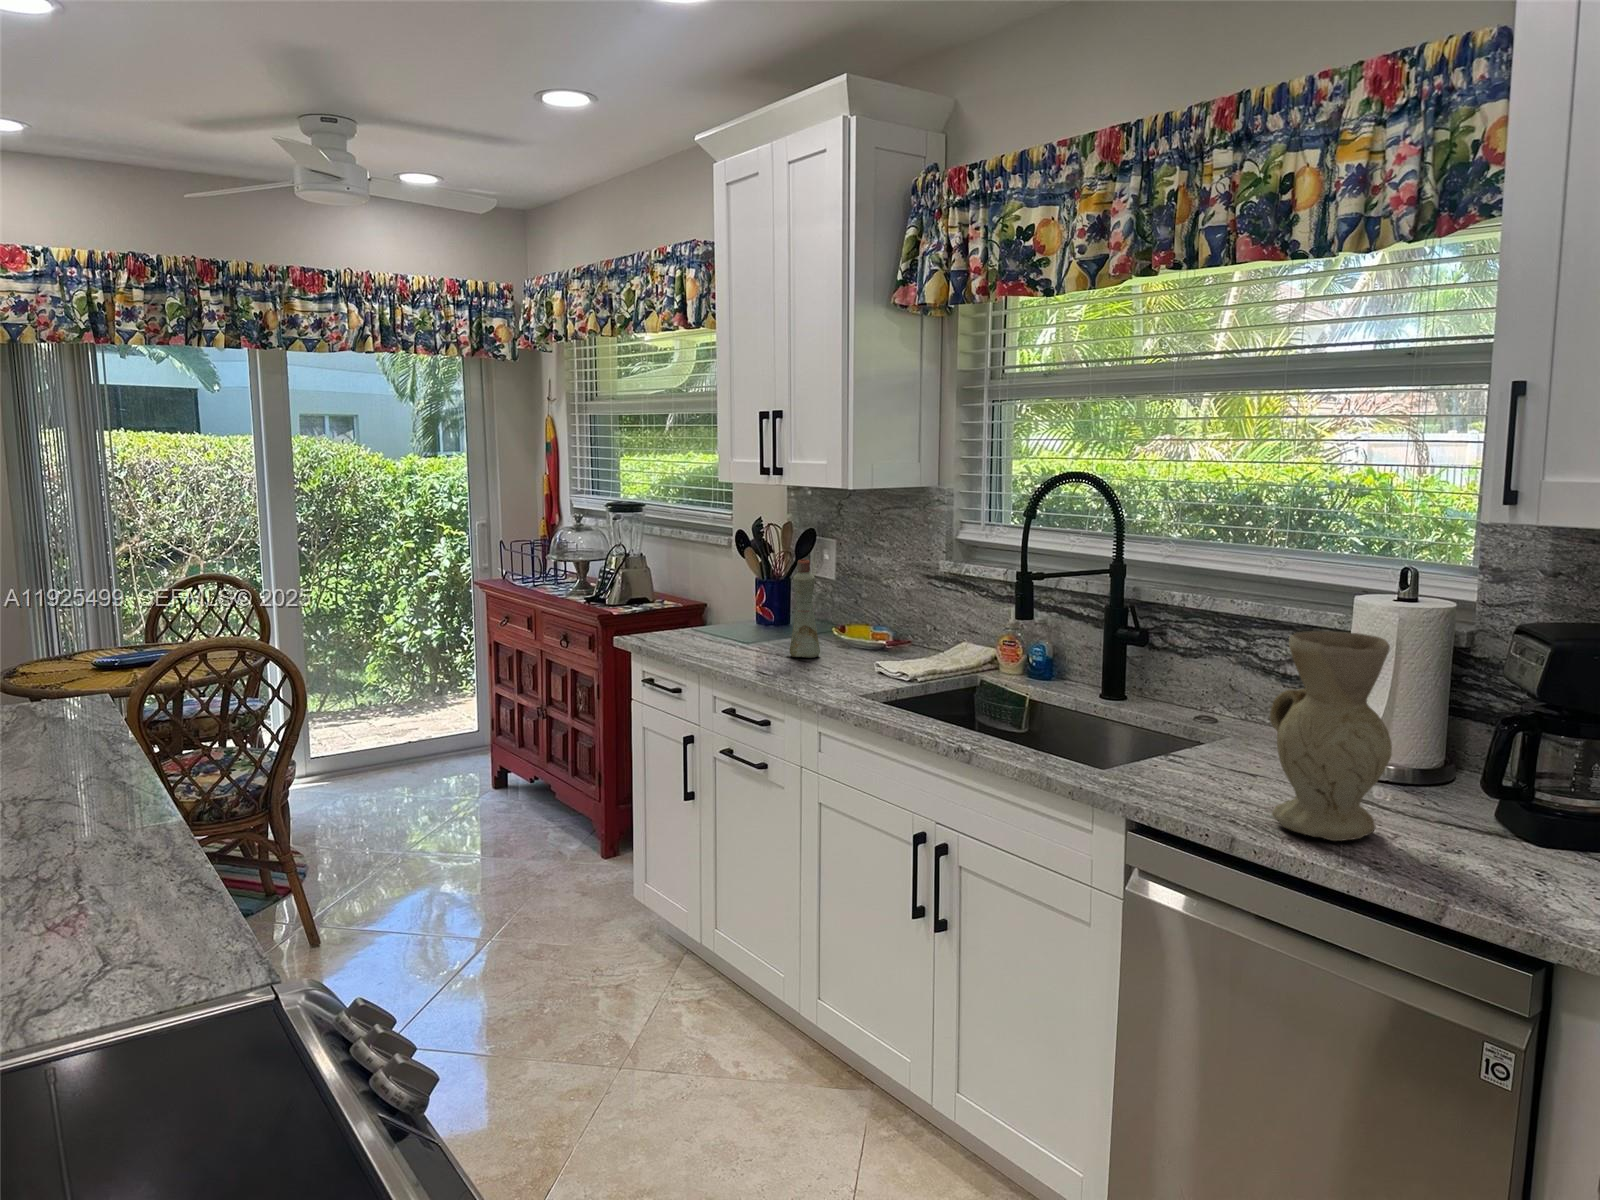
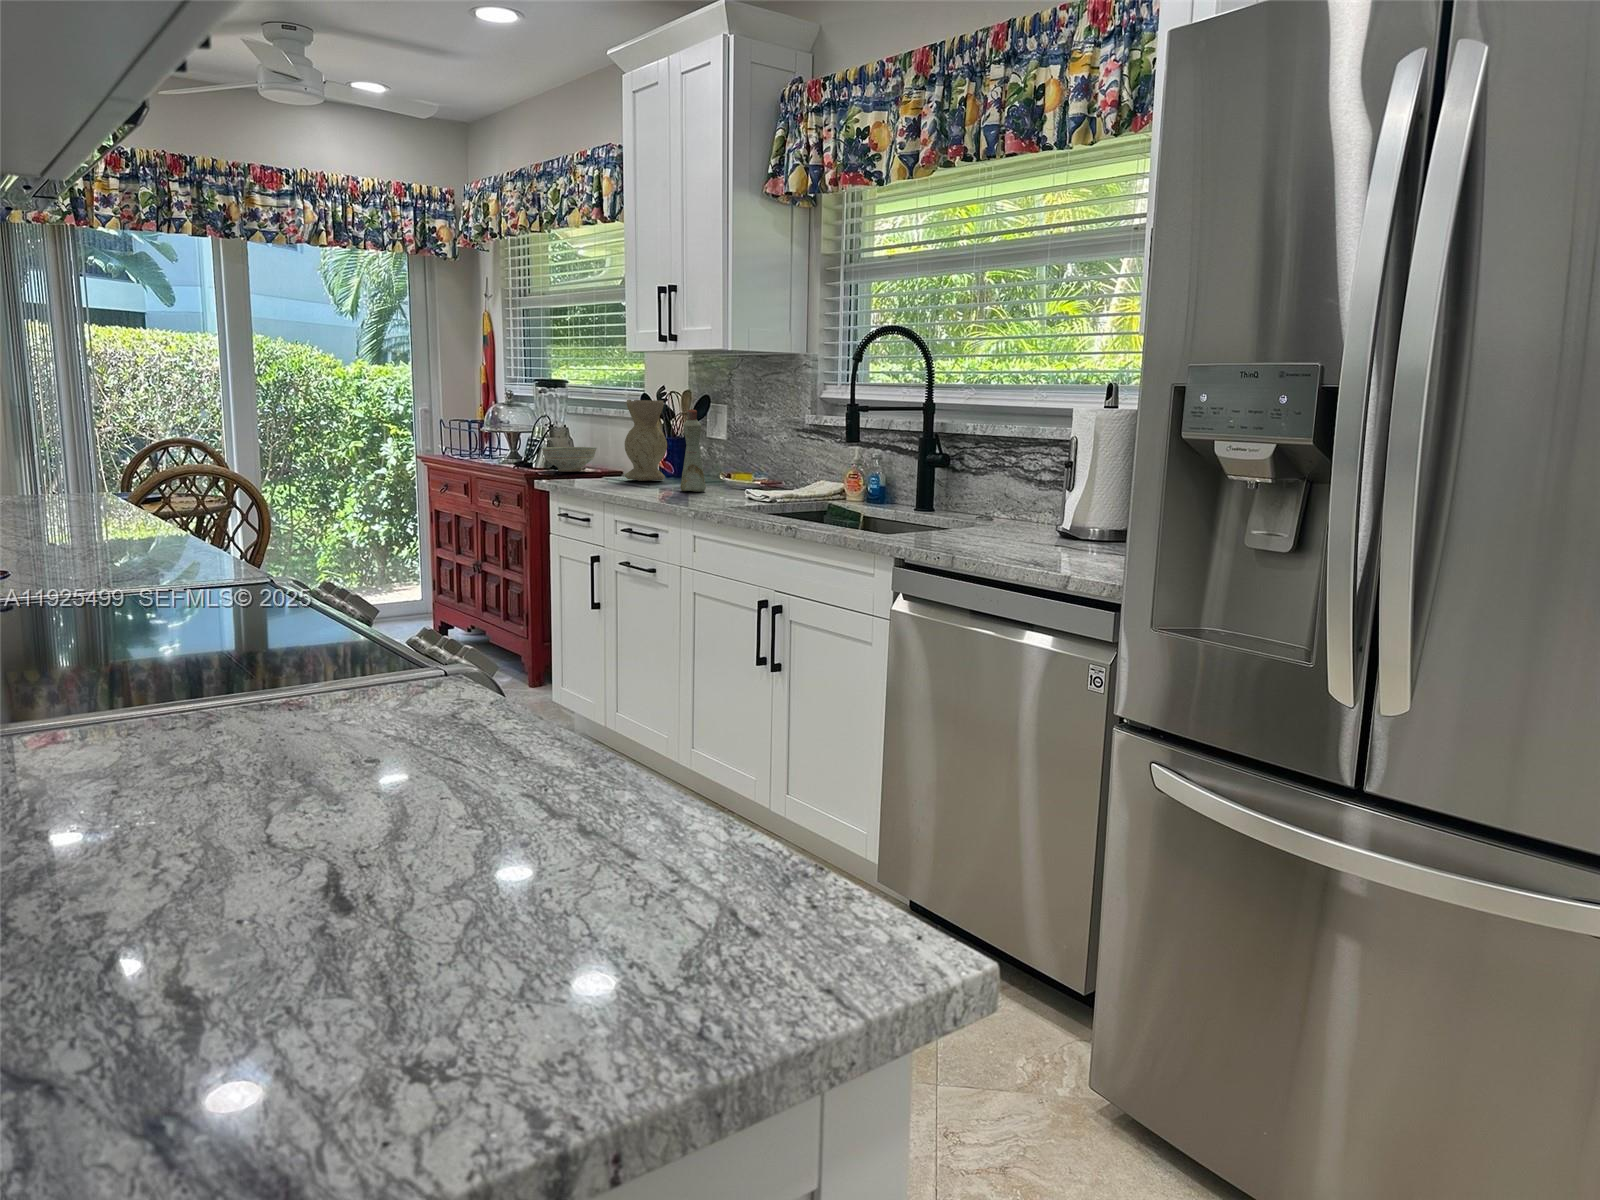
decorative bowl: none [616,581,679,613] -> present [542,447,597,472]
vase: present [1270,631,1392,841] -> present [625,400,667,481]

